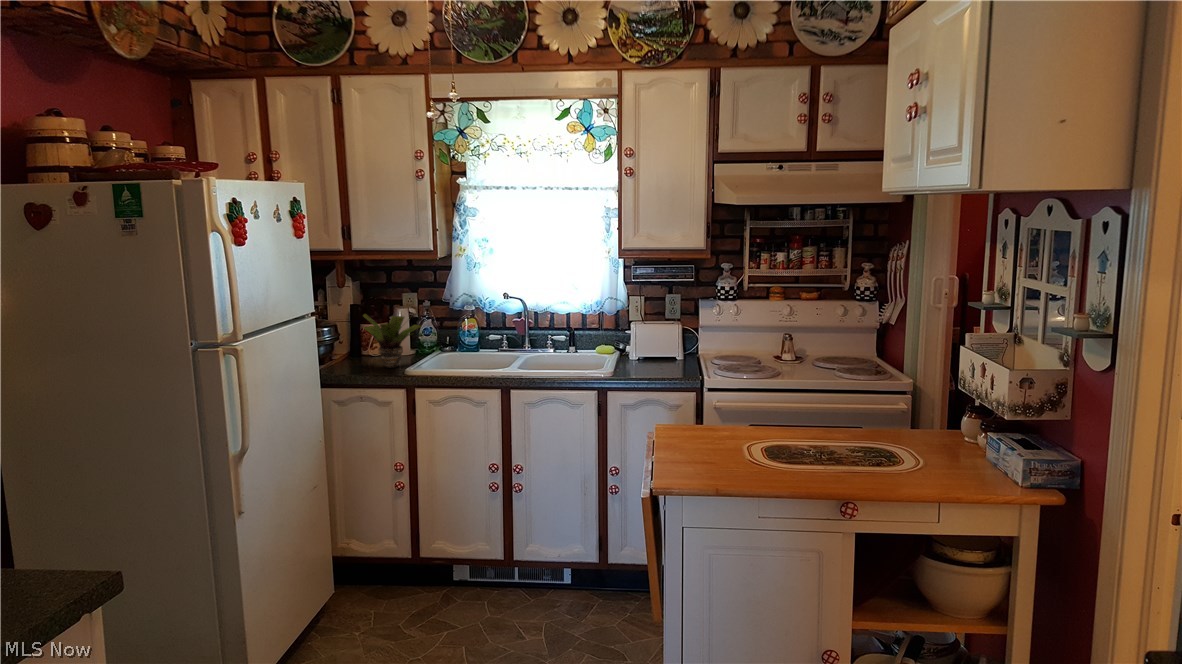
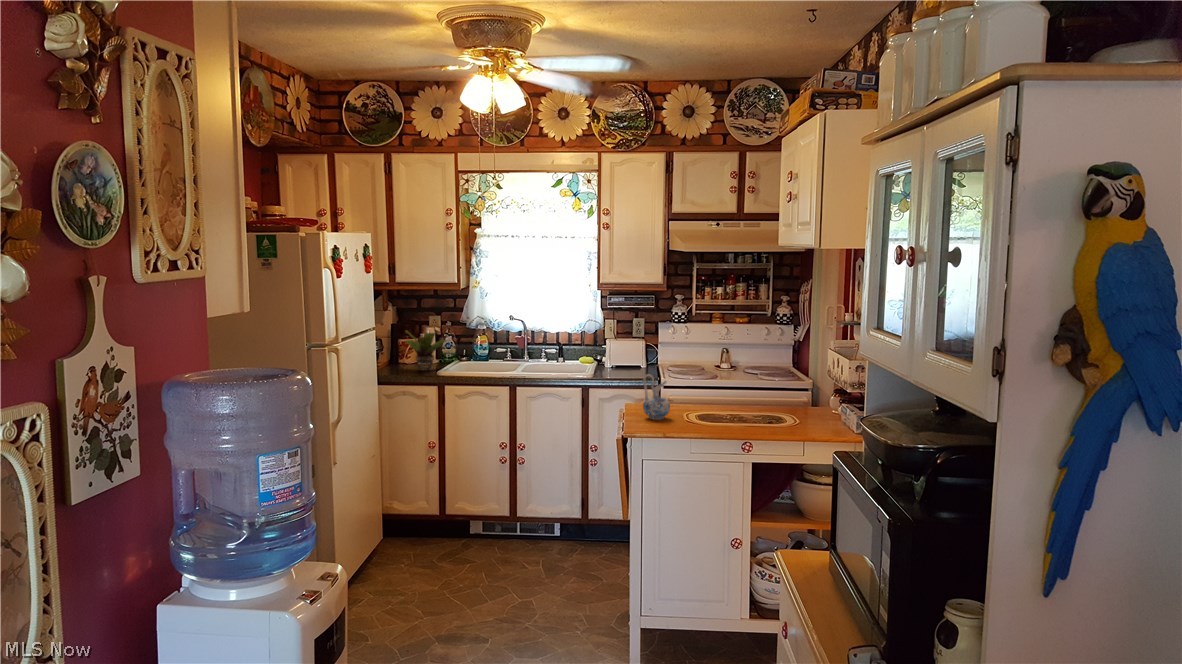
ceramic pitcher: none [692,392,733,461] -> present [643,374,670,420]

